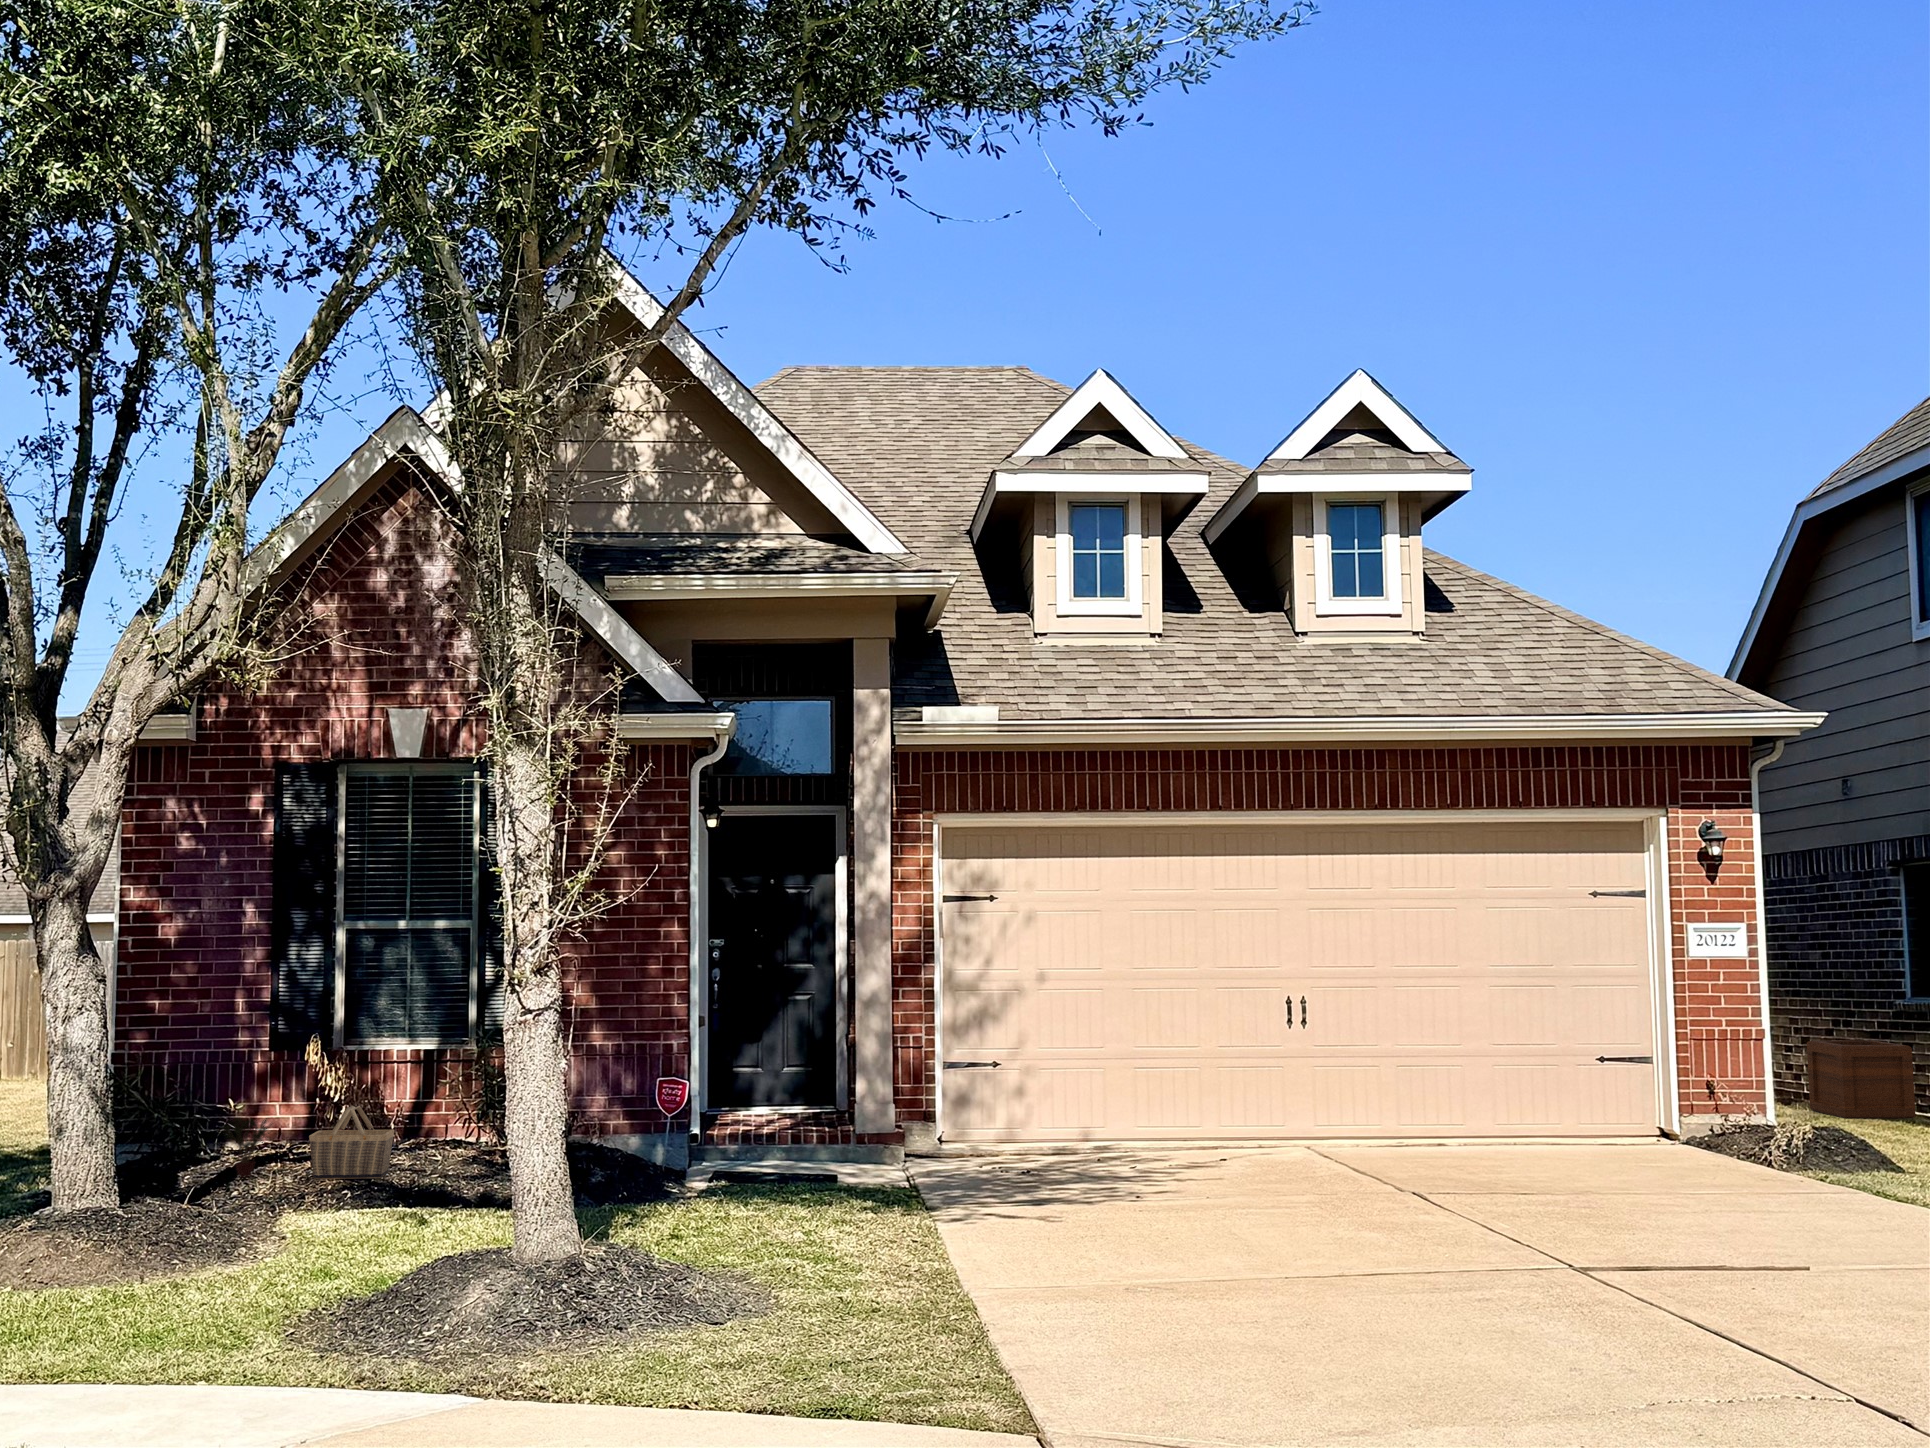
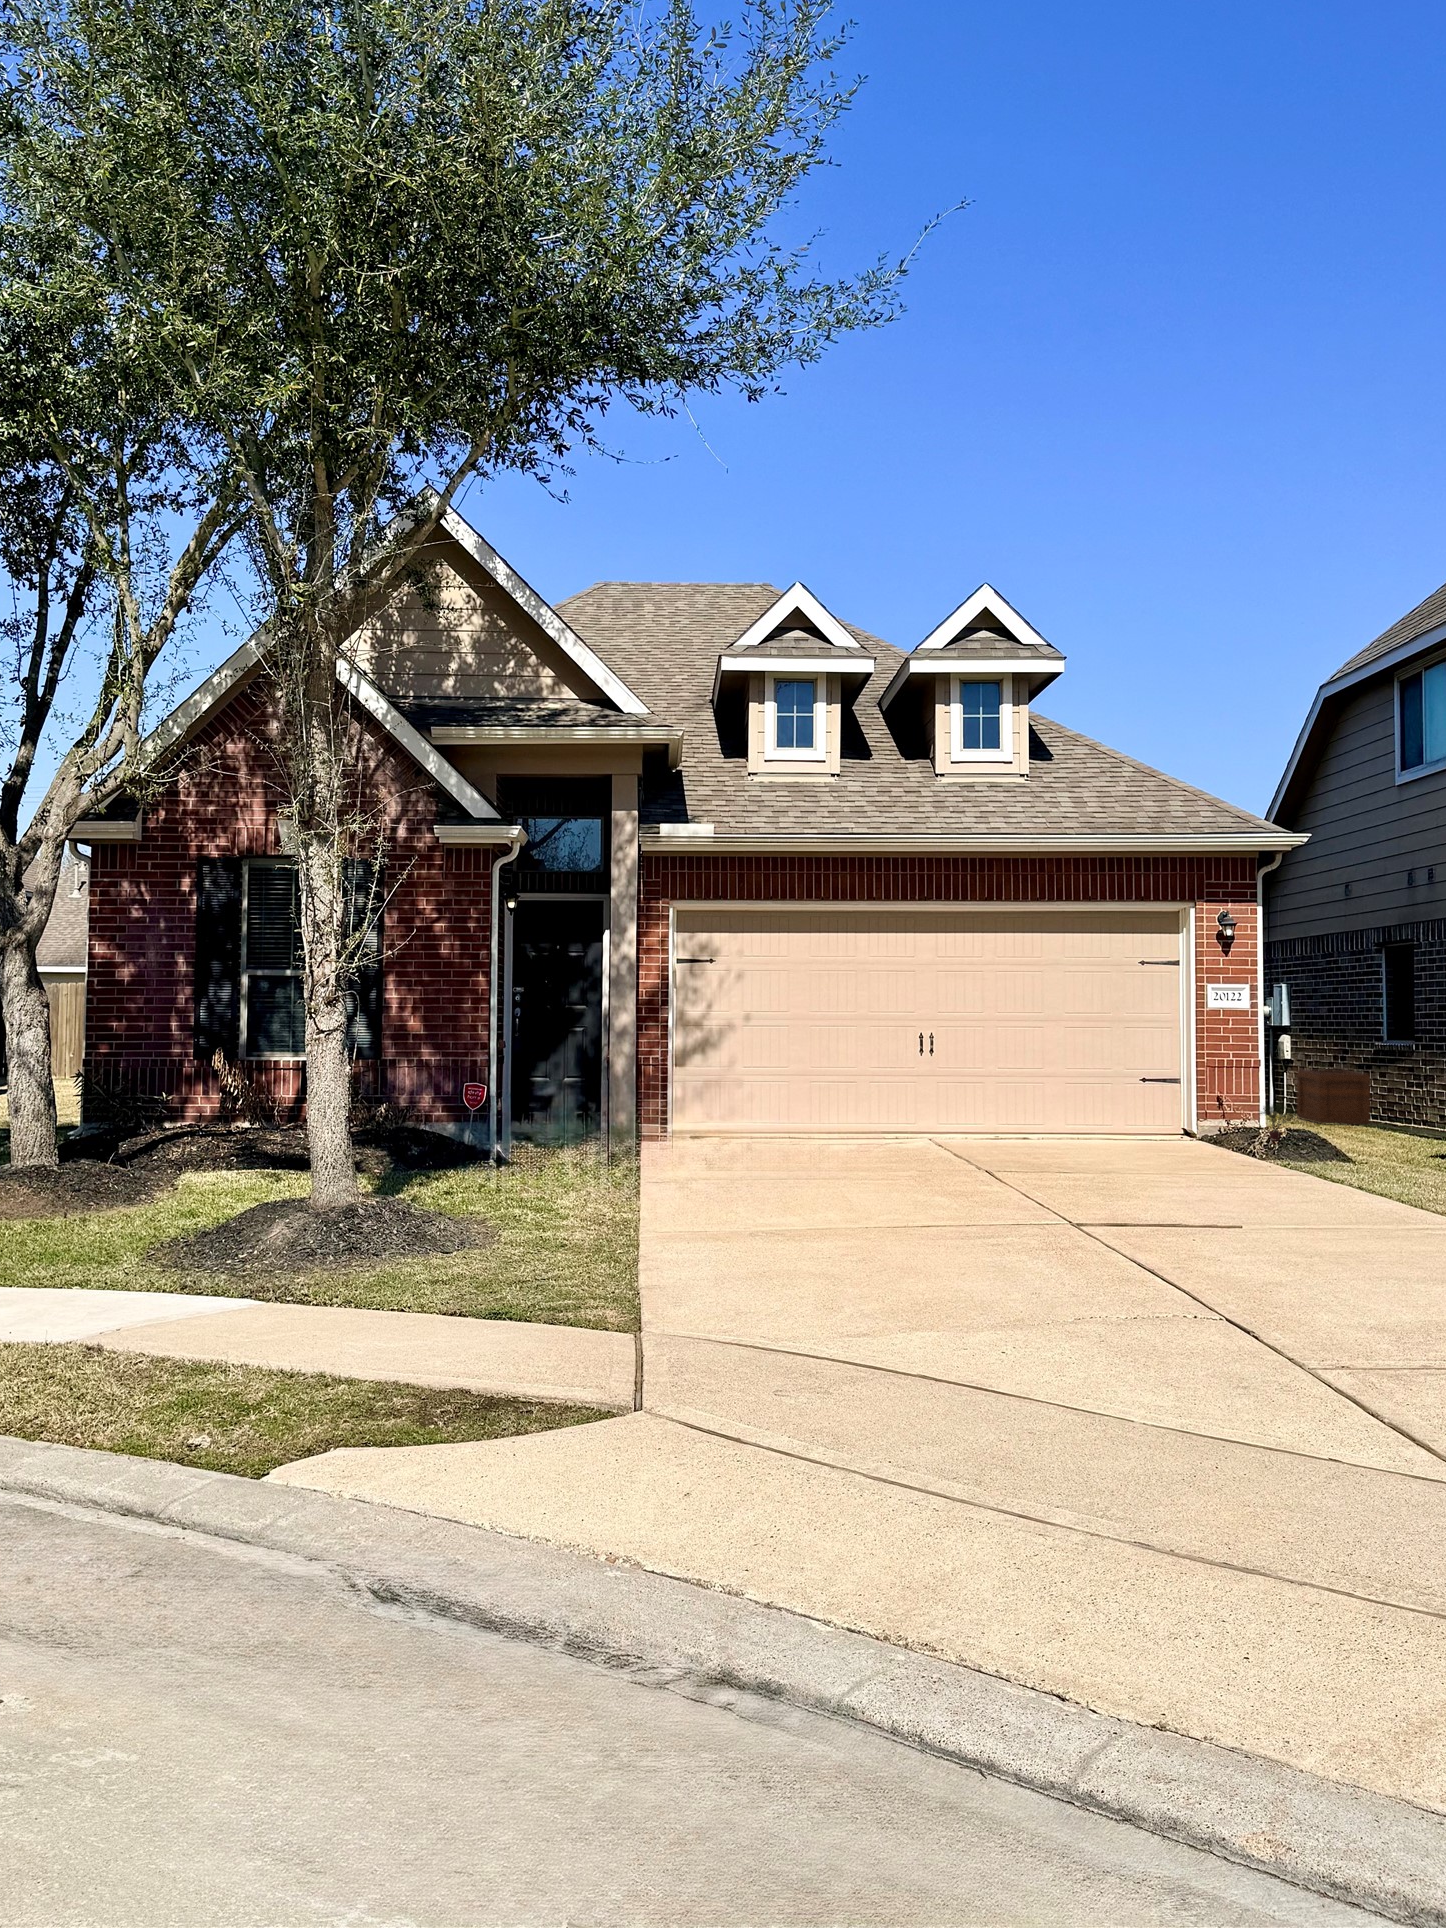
basket: present [309,1106,394,1179] -> none [221,1097,282,1147]
potted plant: present [222,1118,272,1178] -> present [1259,1105,1295,1141]

